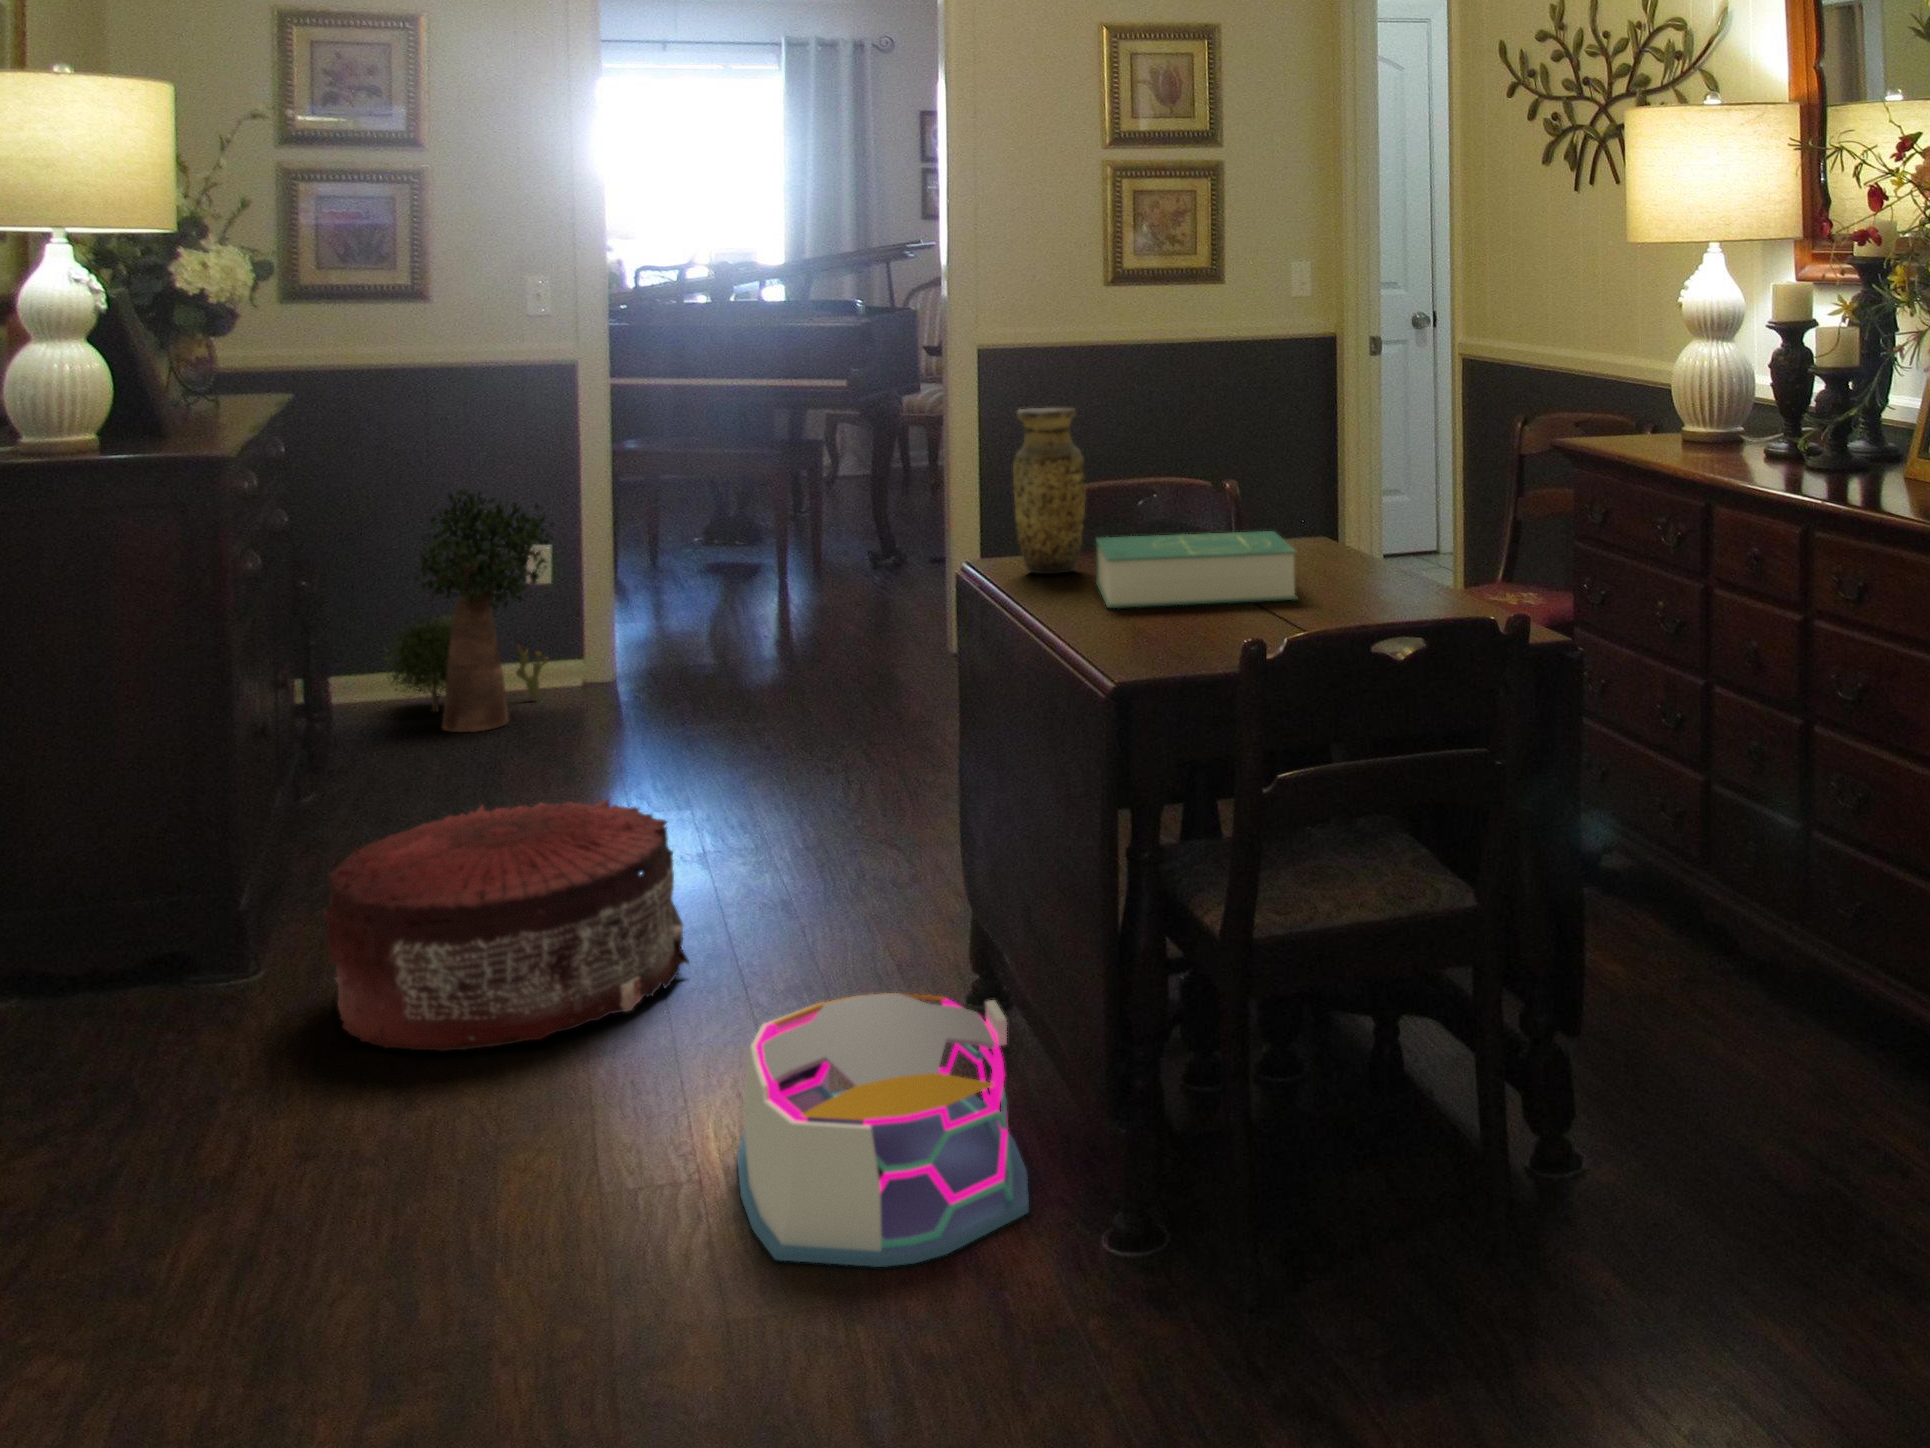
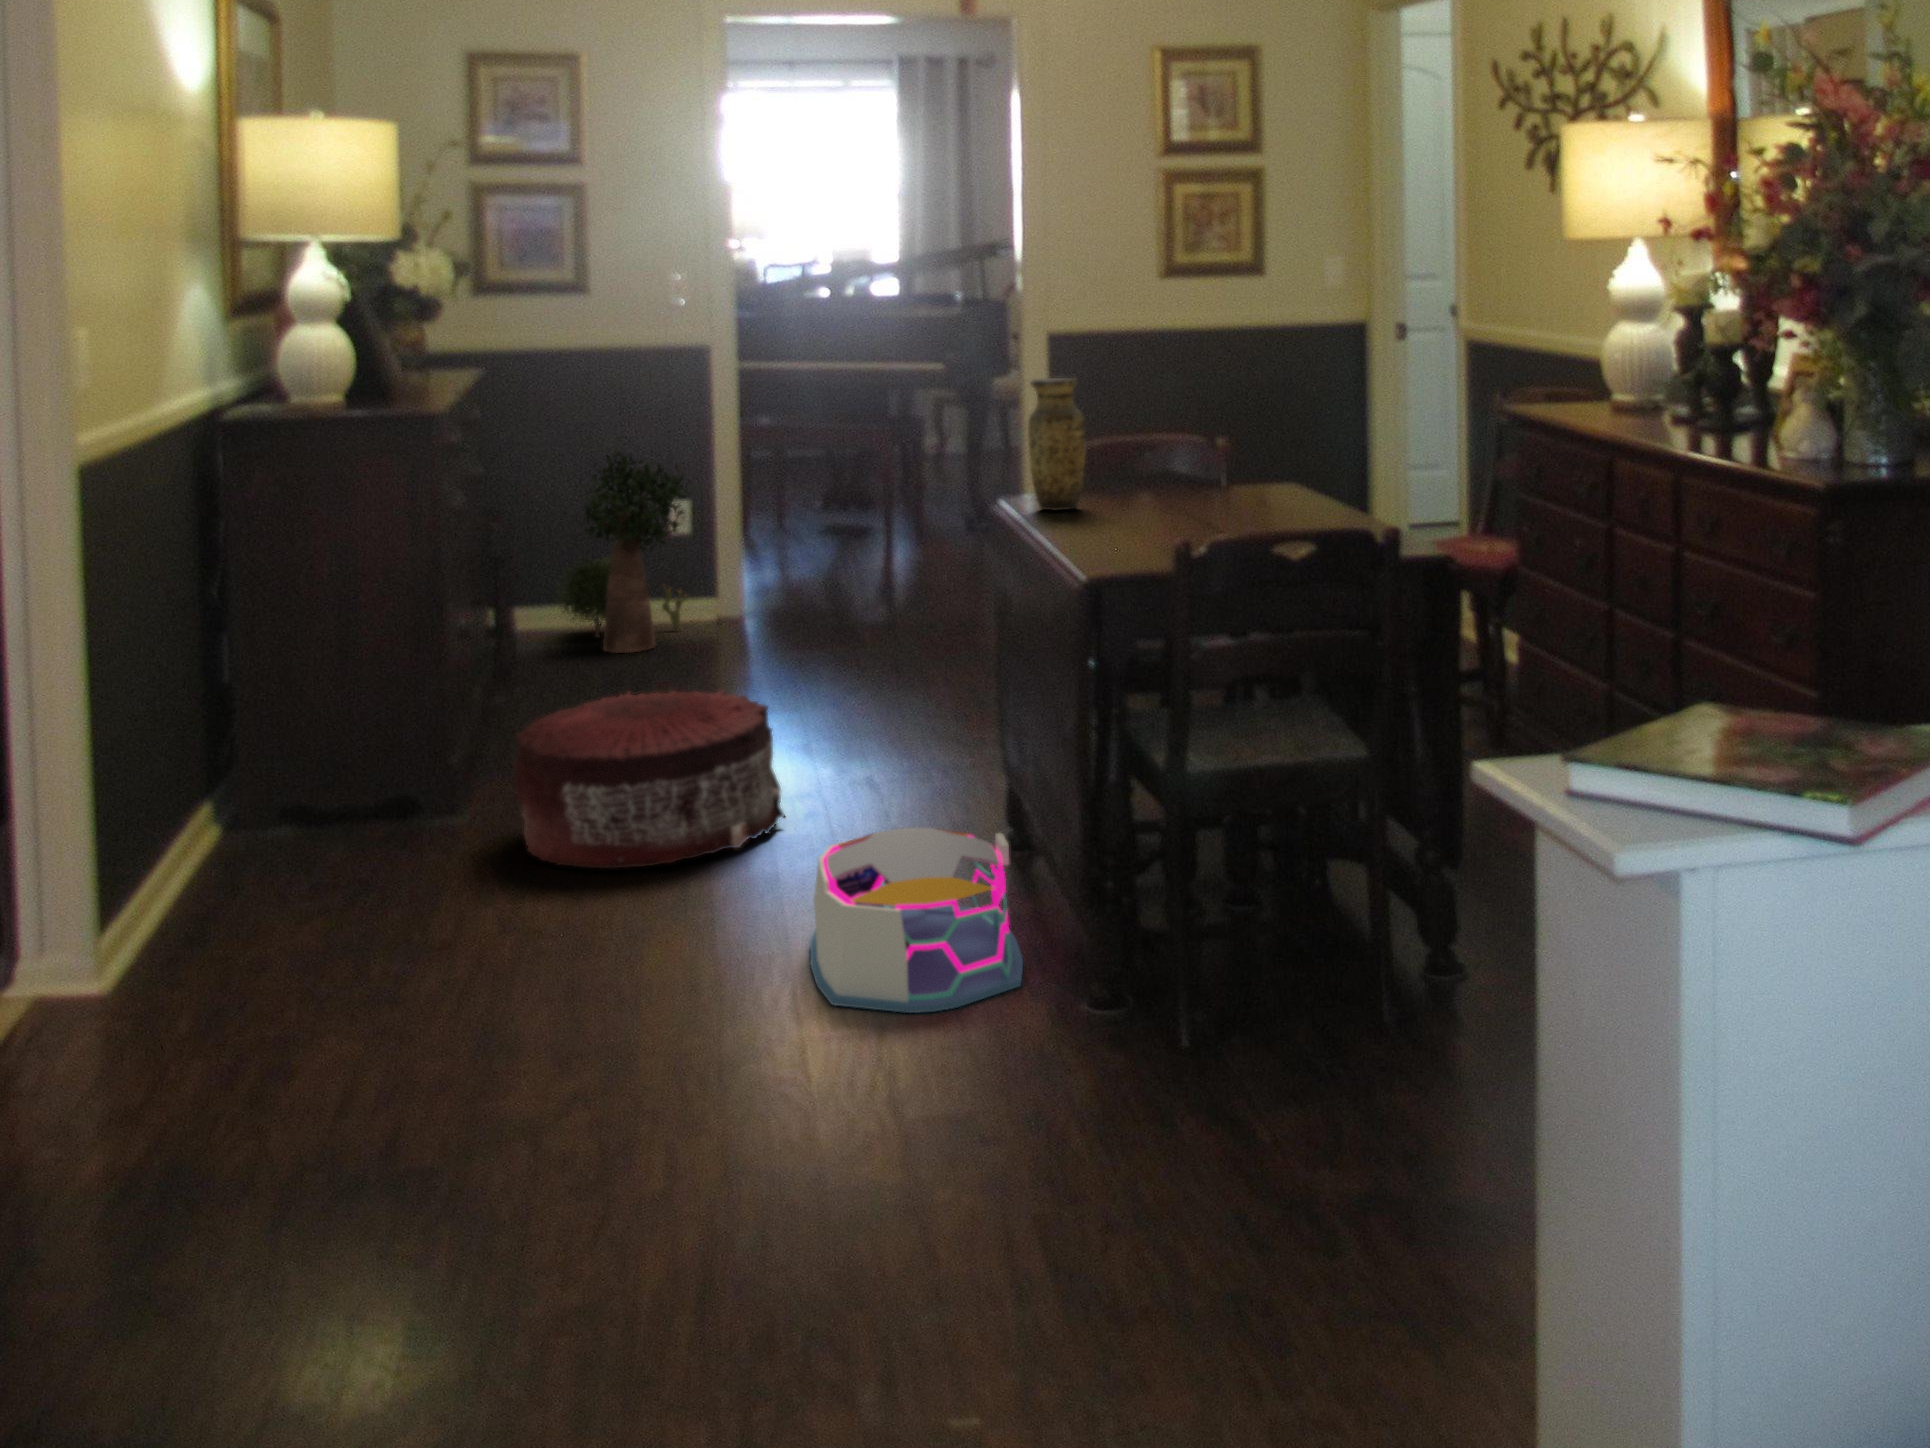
book: present [1096,531,1297,608] -> none [1090,478,1243,534]

